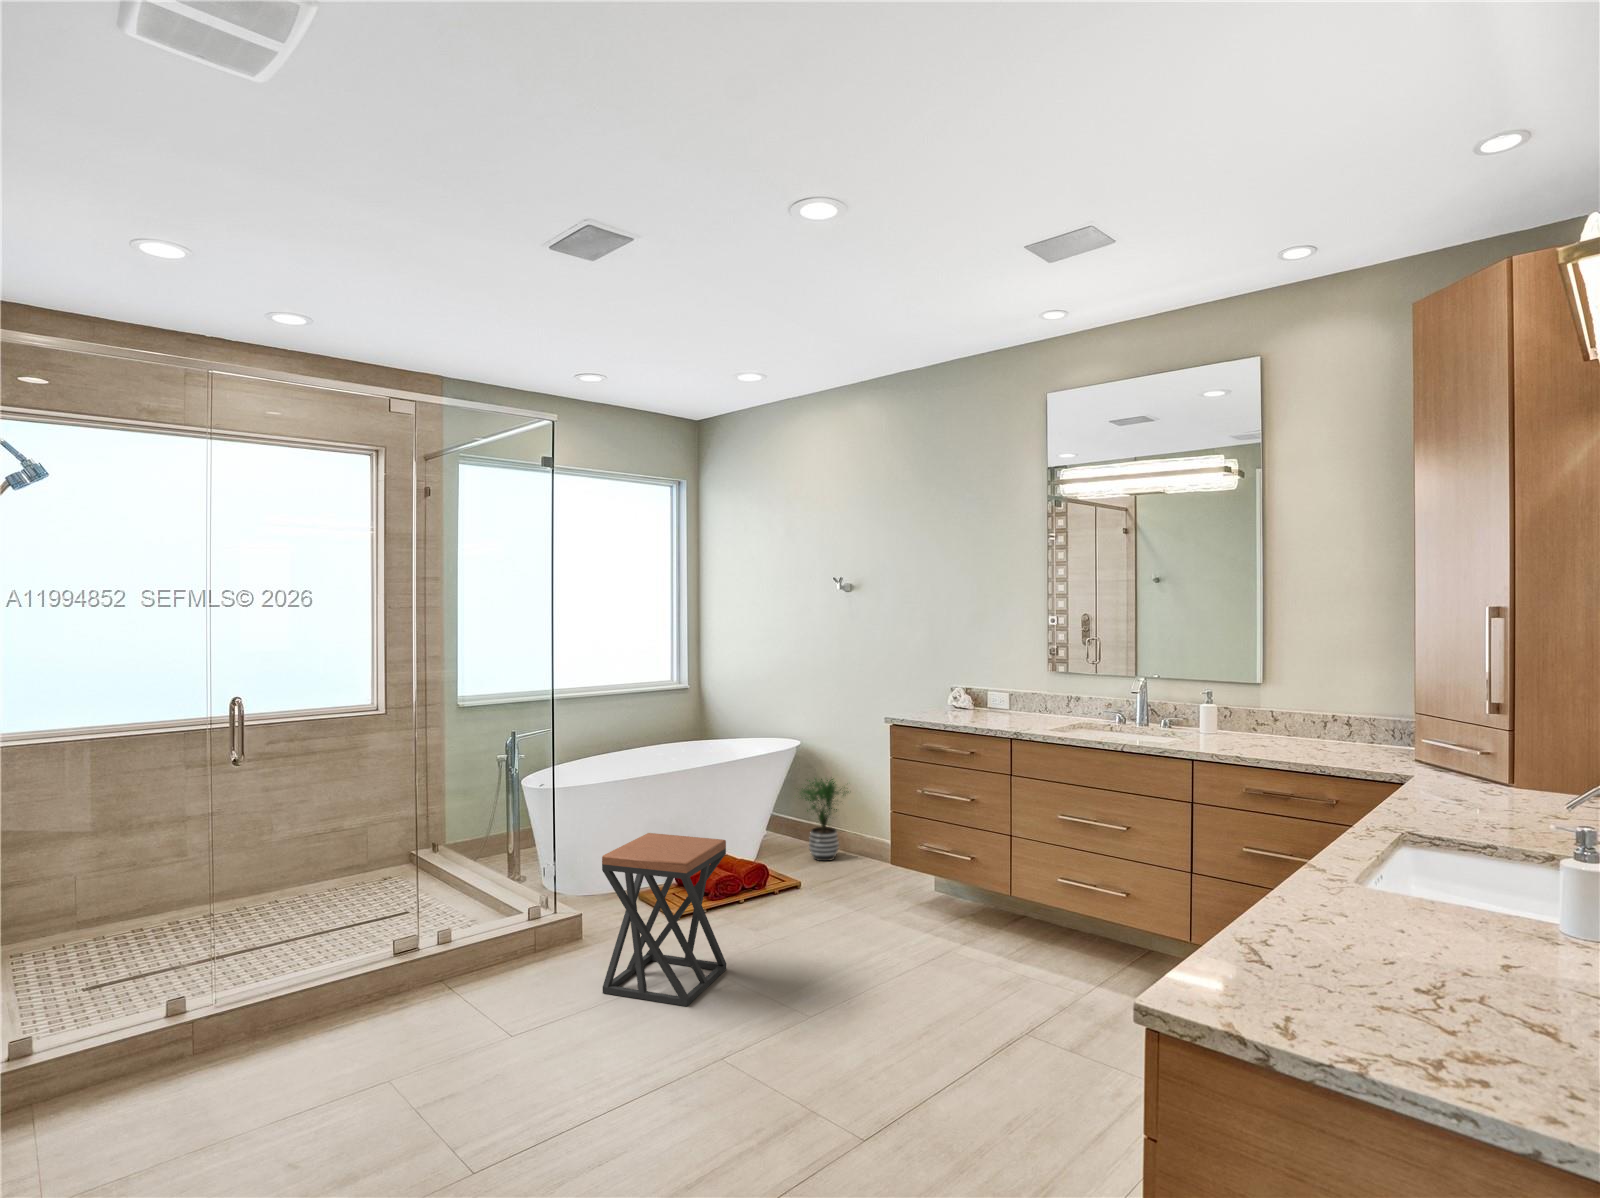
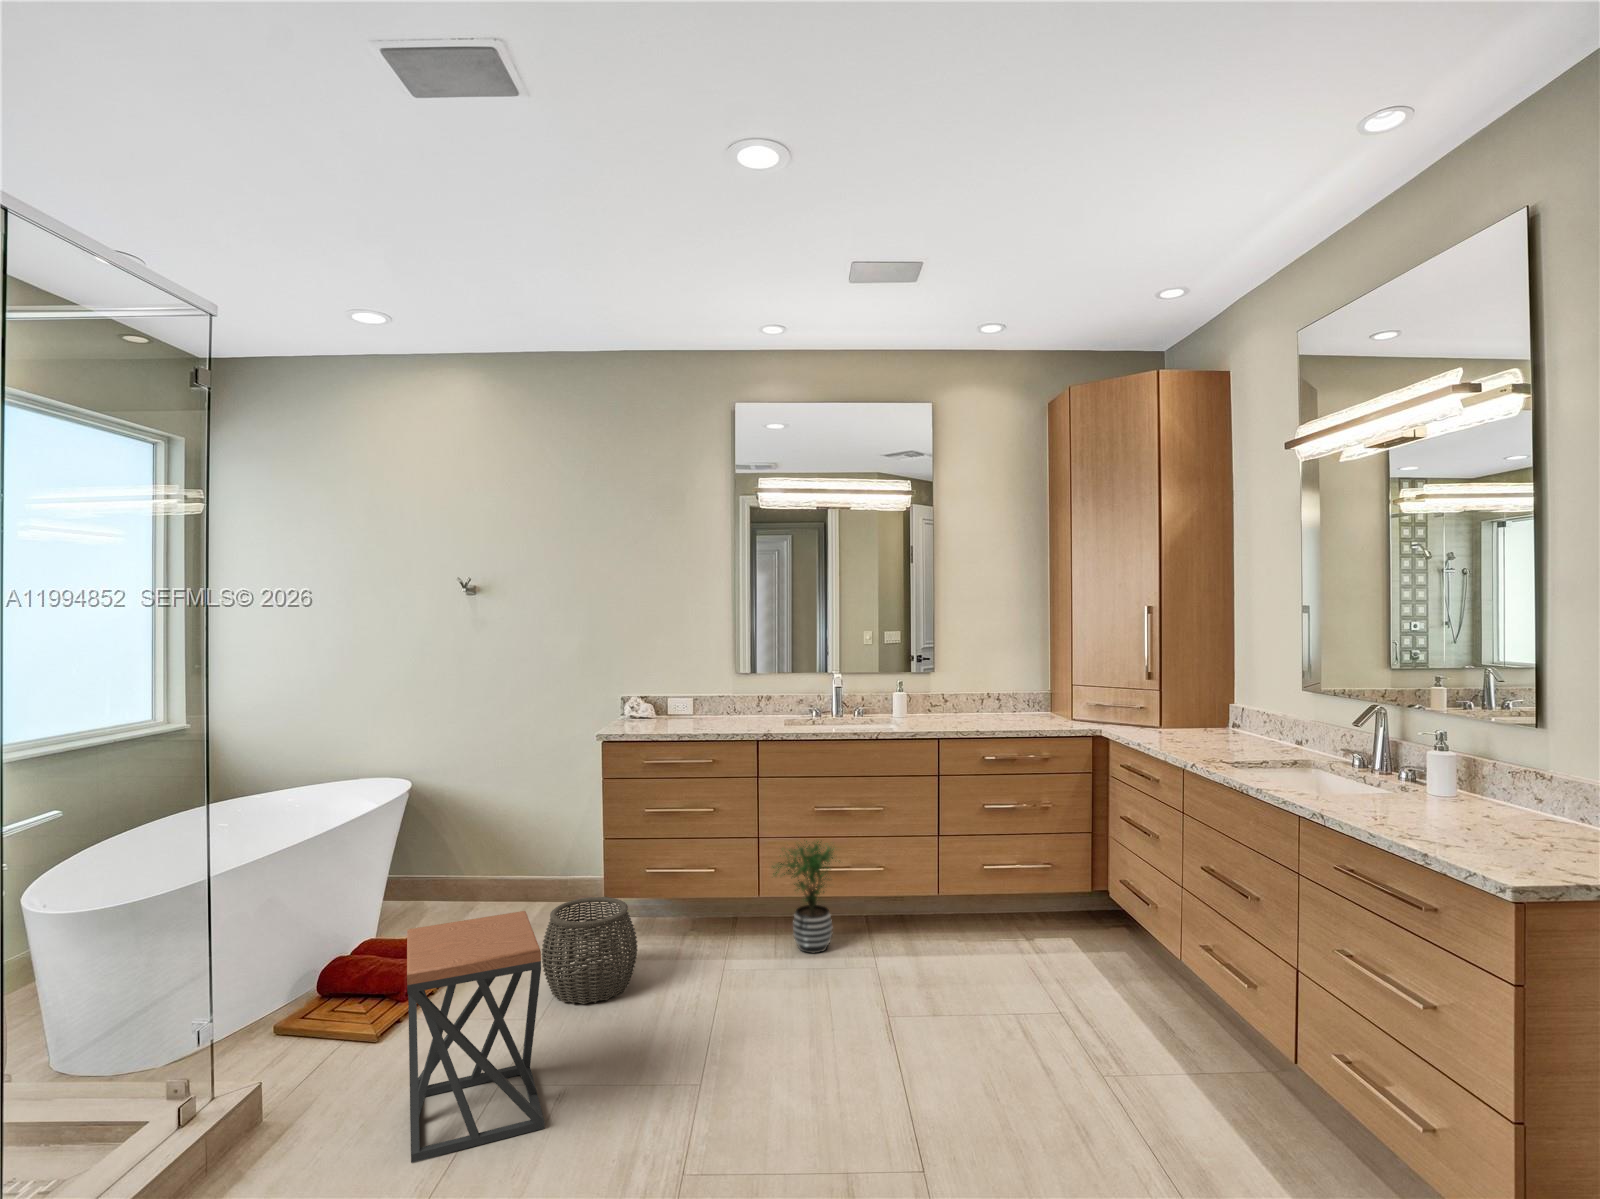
potted plant: present [800,779,849,861] -> present [772,840,834,953]
woven basket: none [792,854,875,945] -> present [542,897,638,1004]

